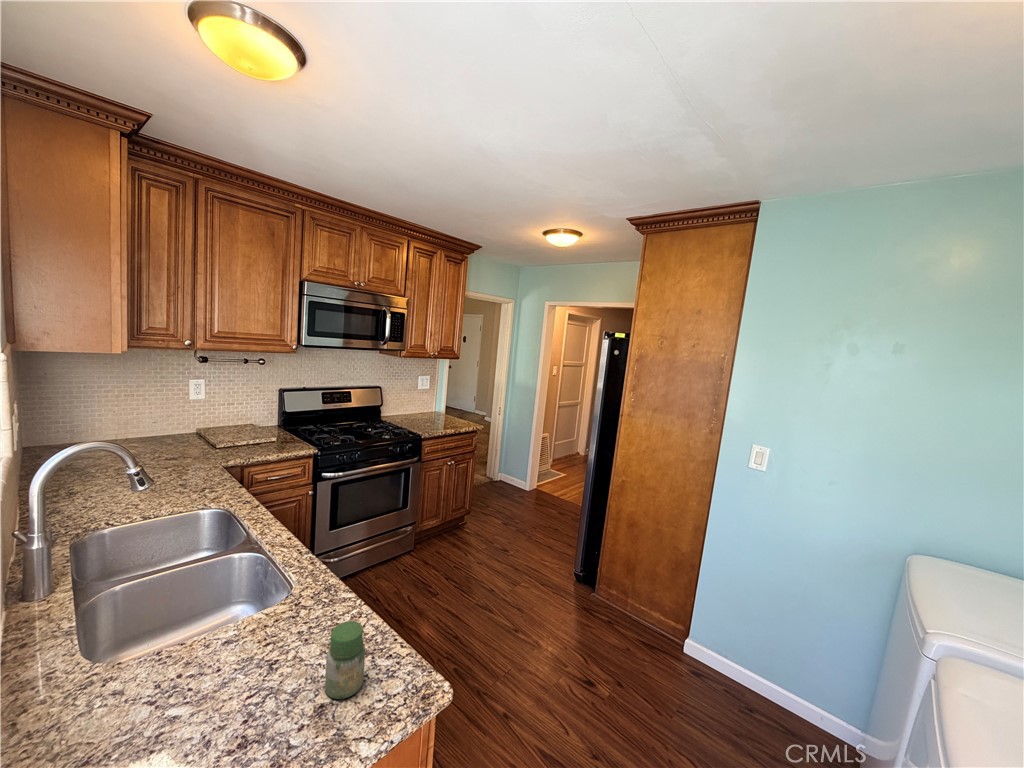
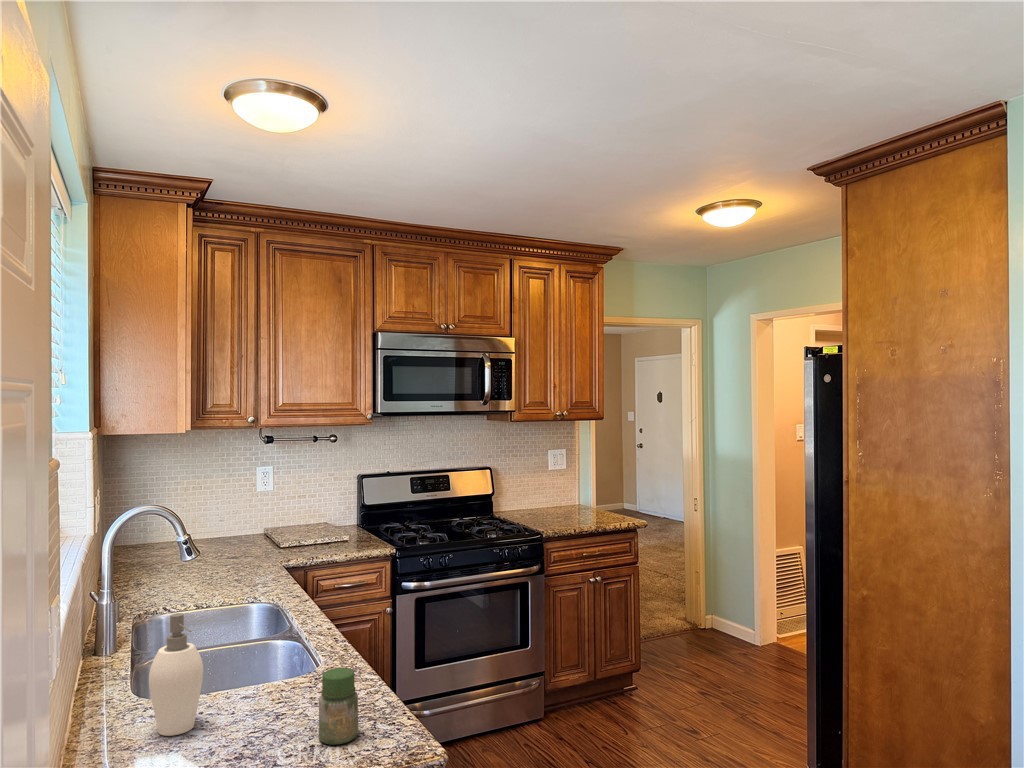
soap dispenser: none [115,592,187,726] -> present [149,613,203,736]

